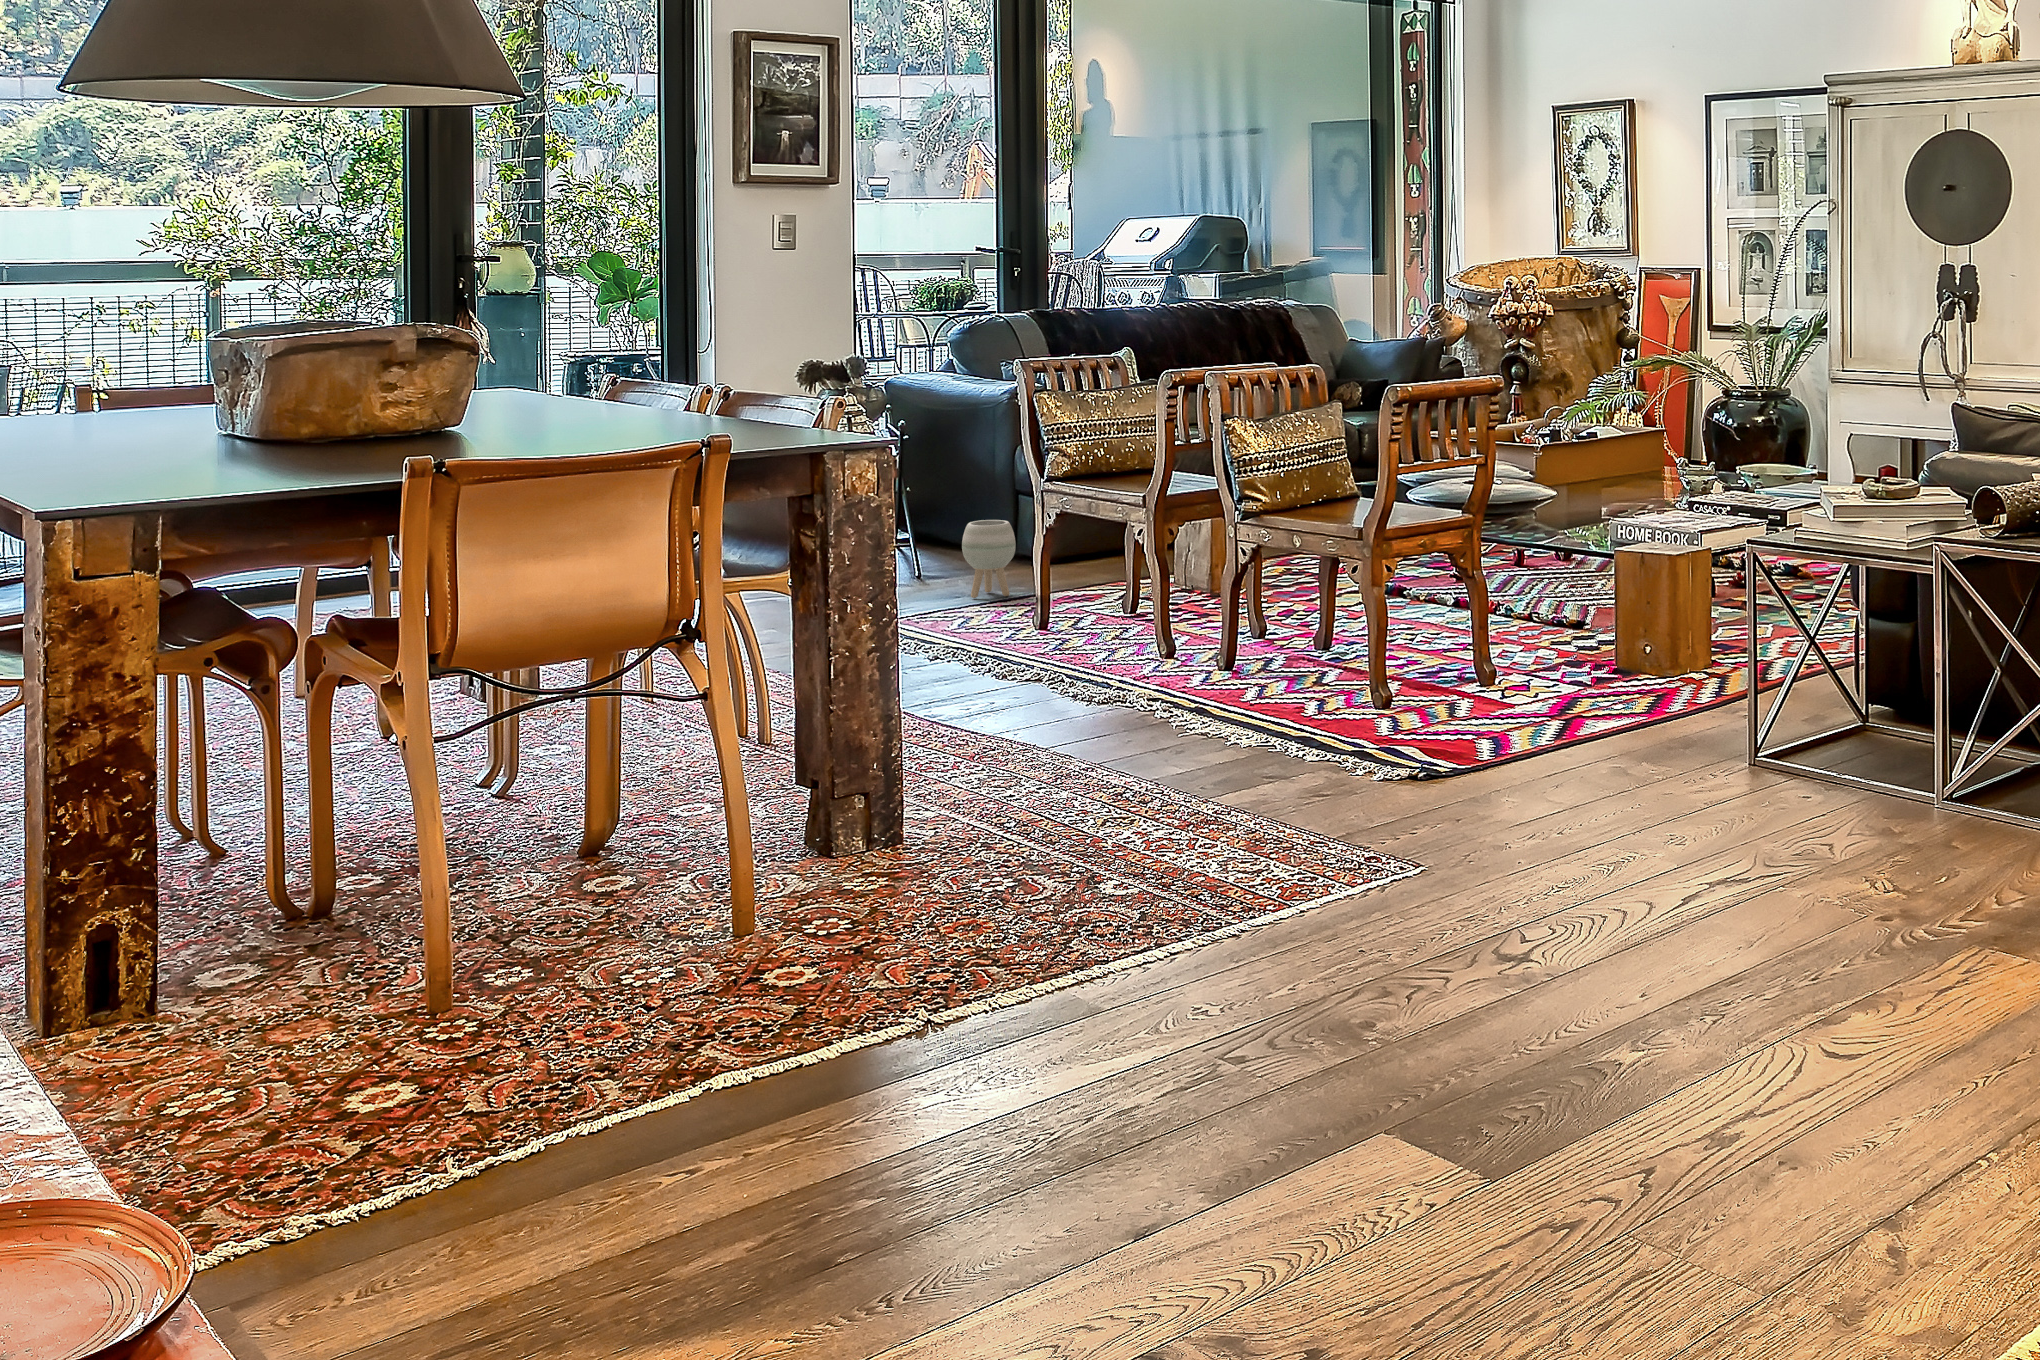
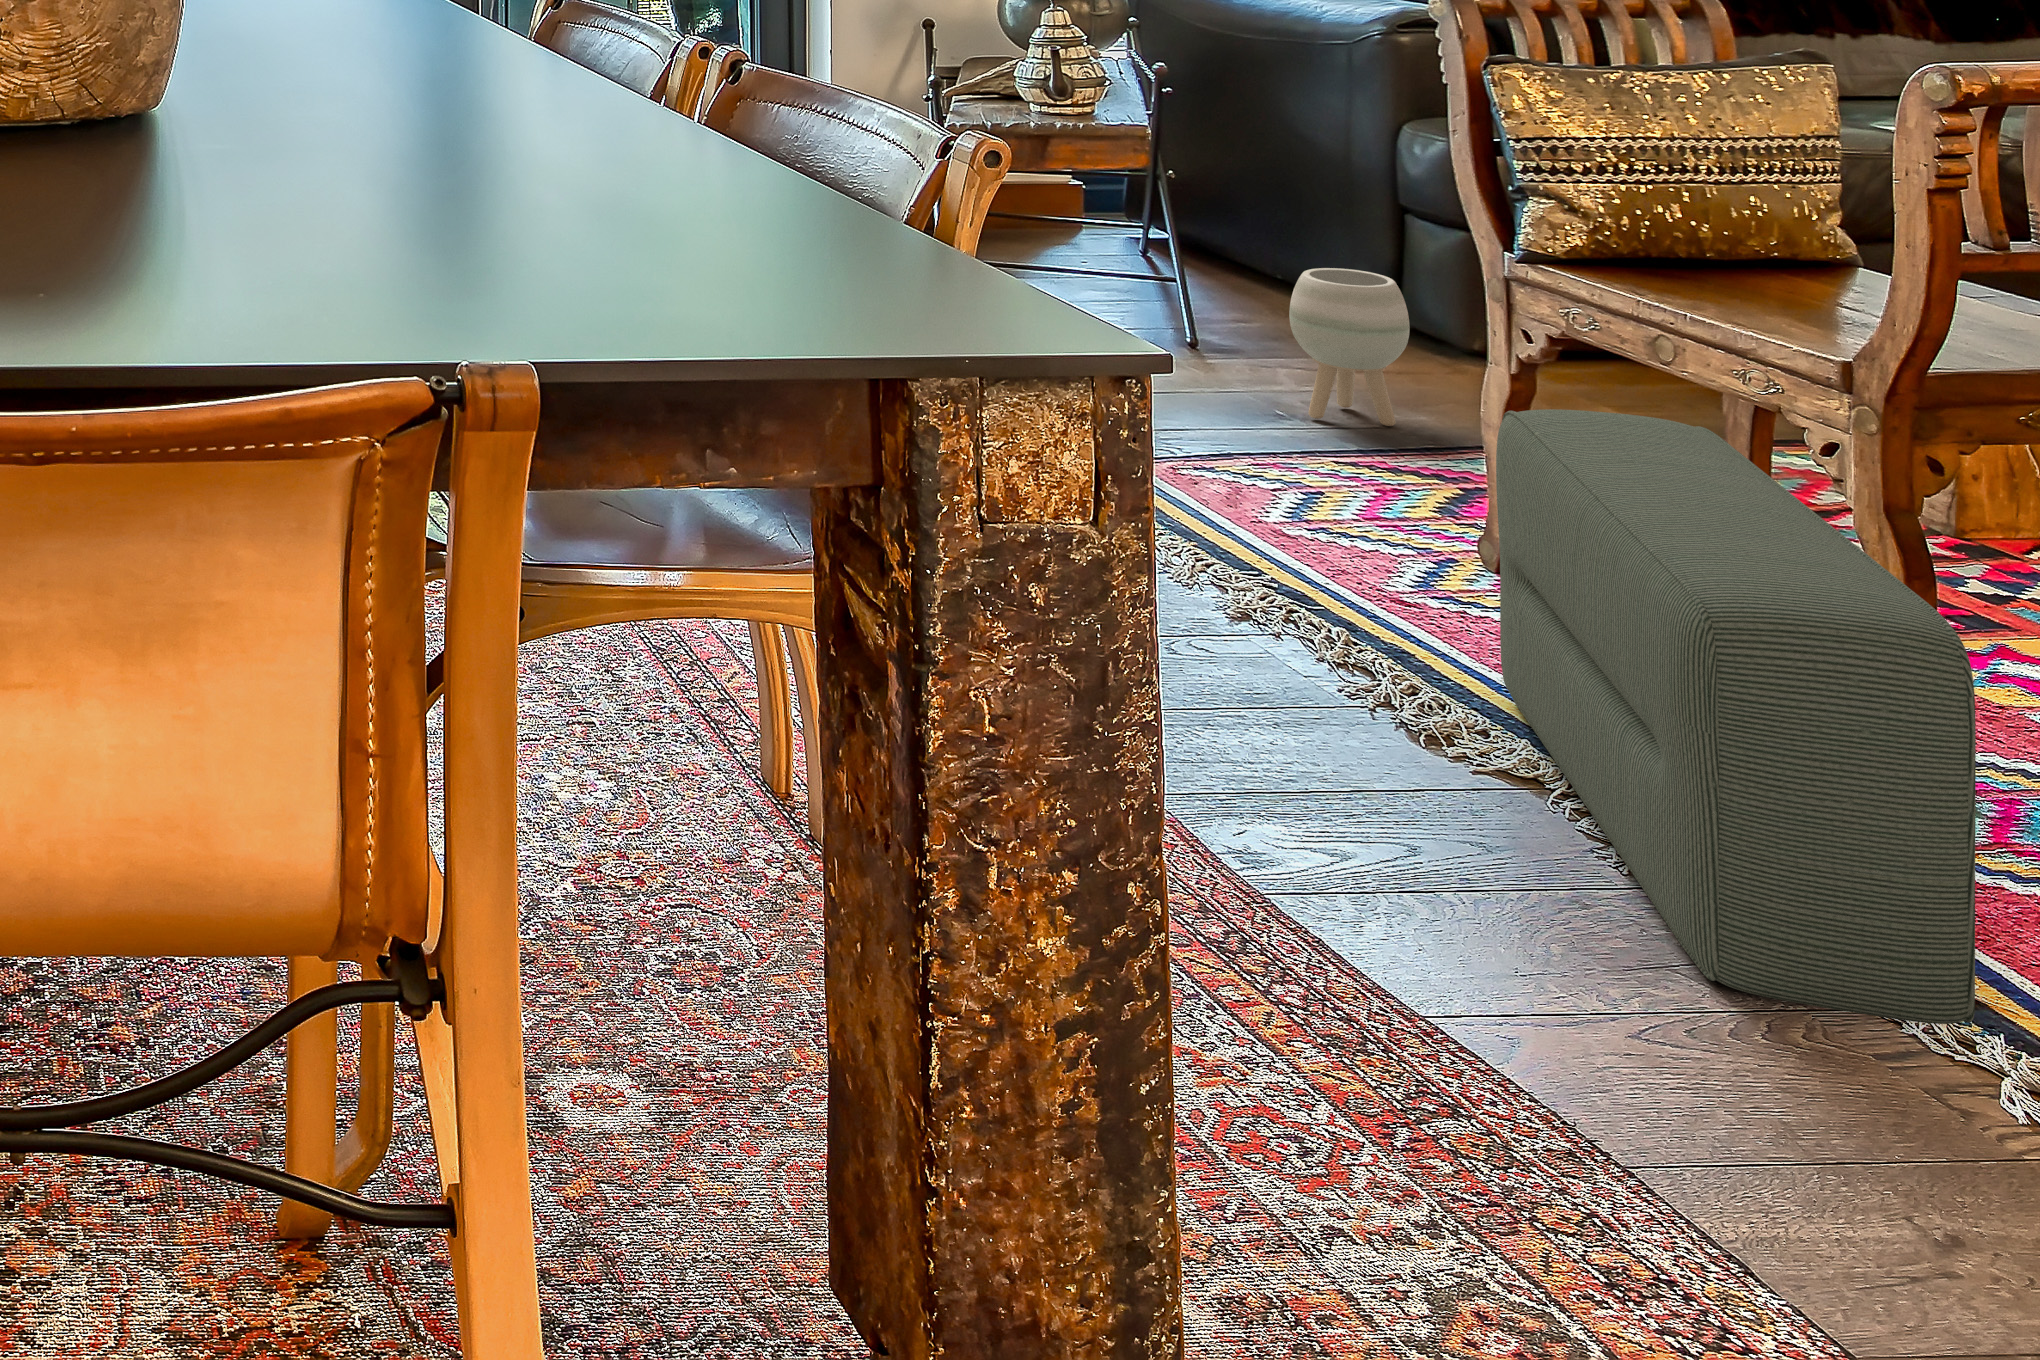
pouf: none [1025,536,1150,718] -> present [1496,409,1976,1024]

